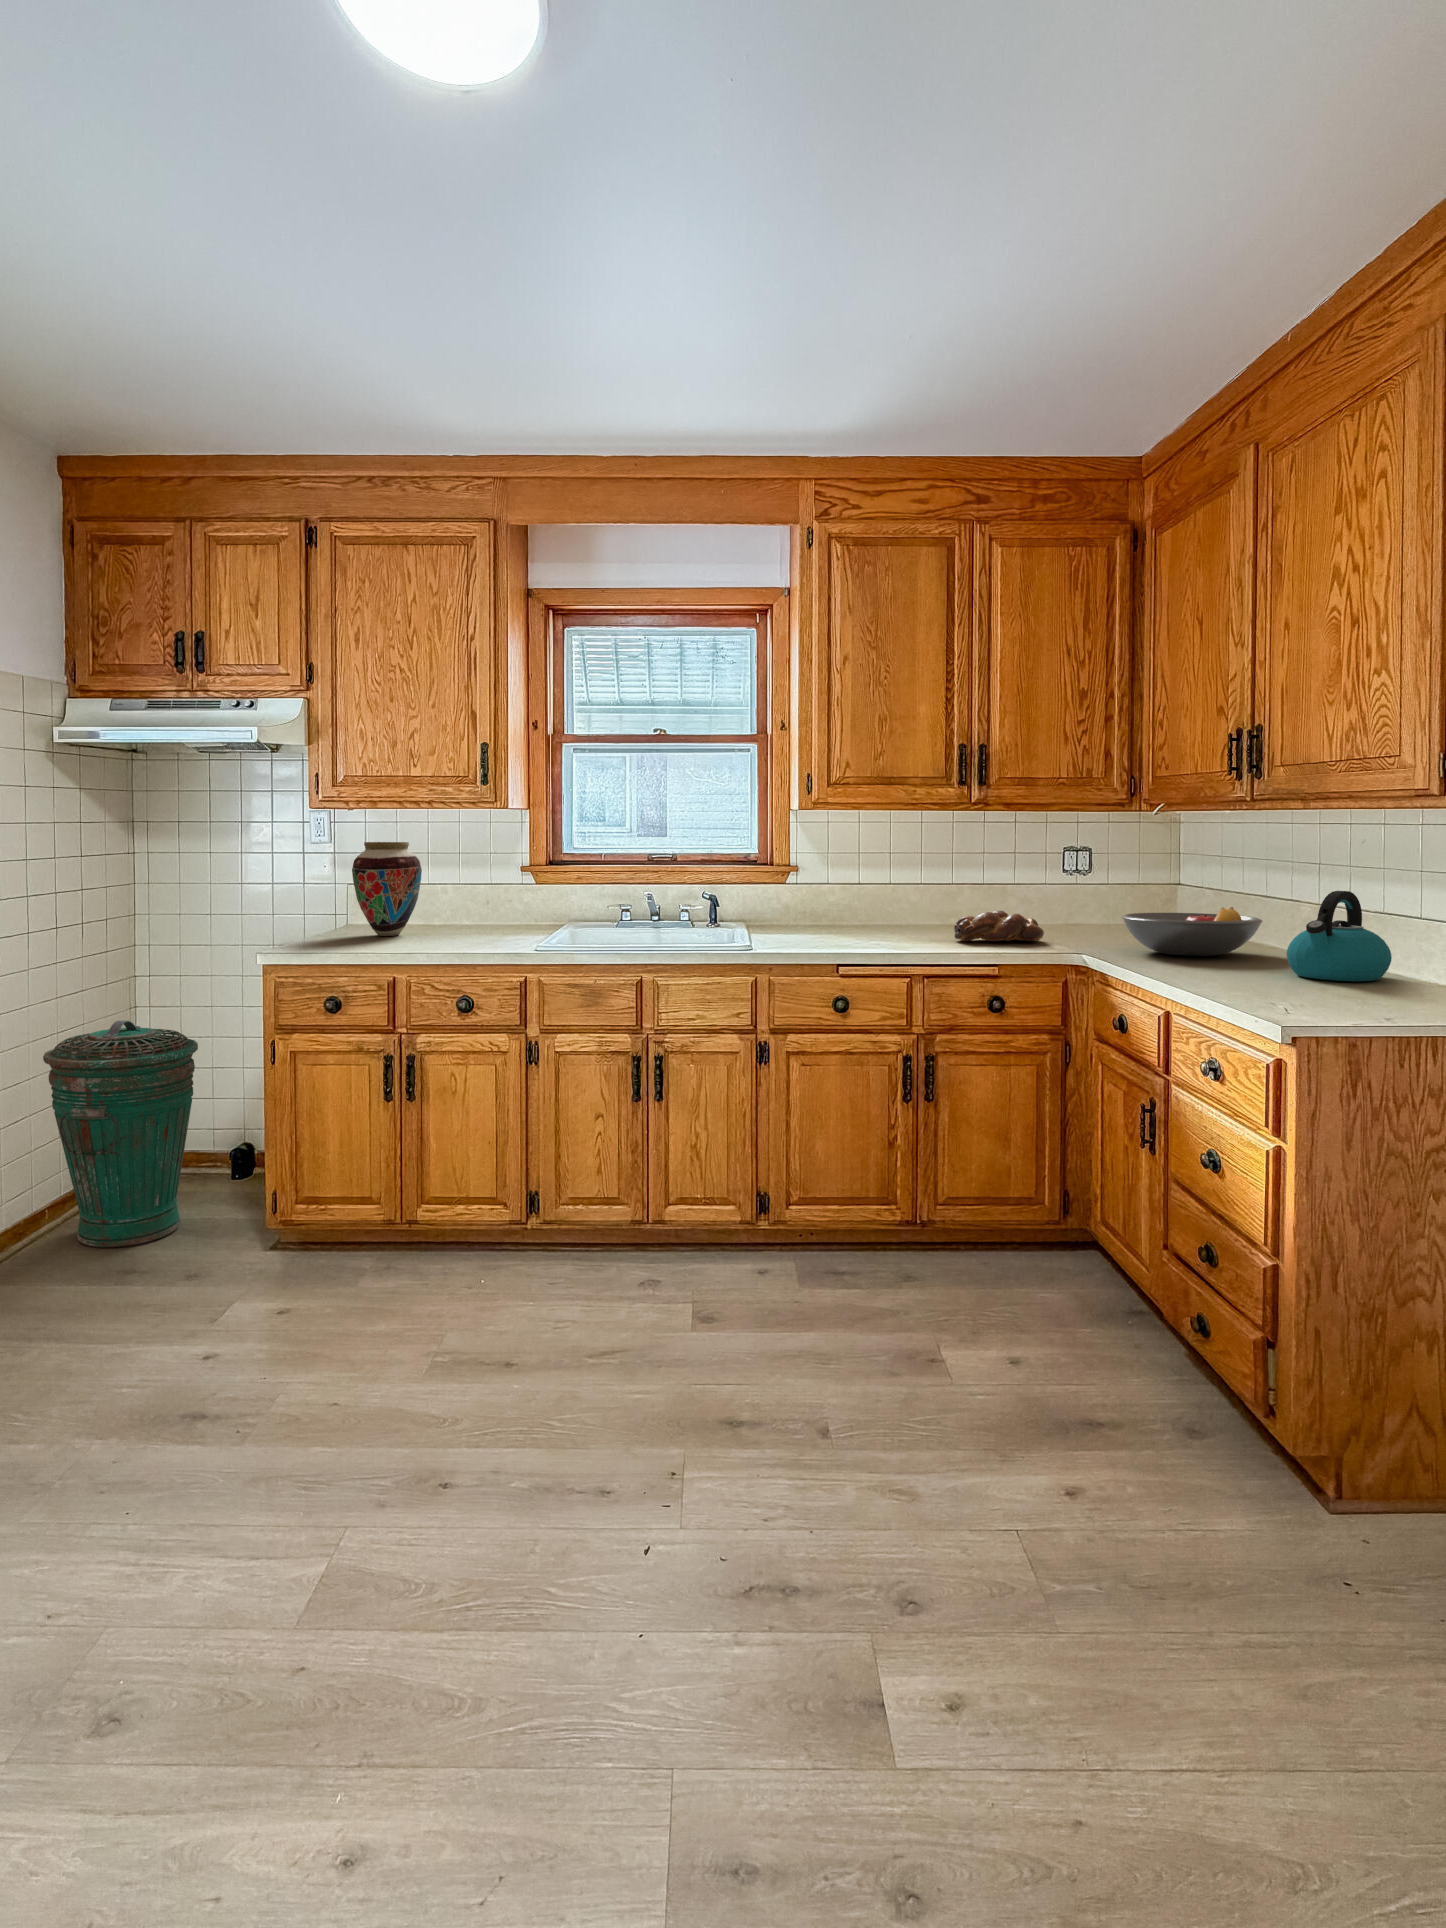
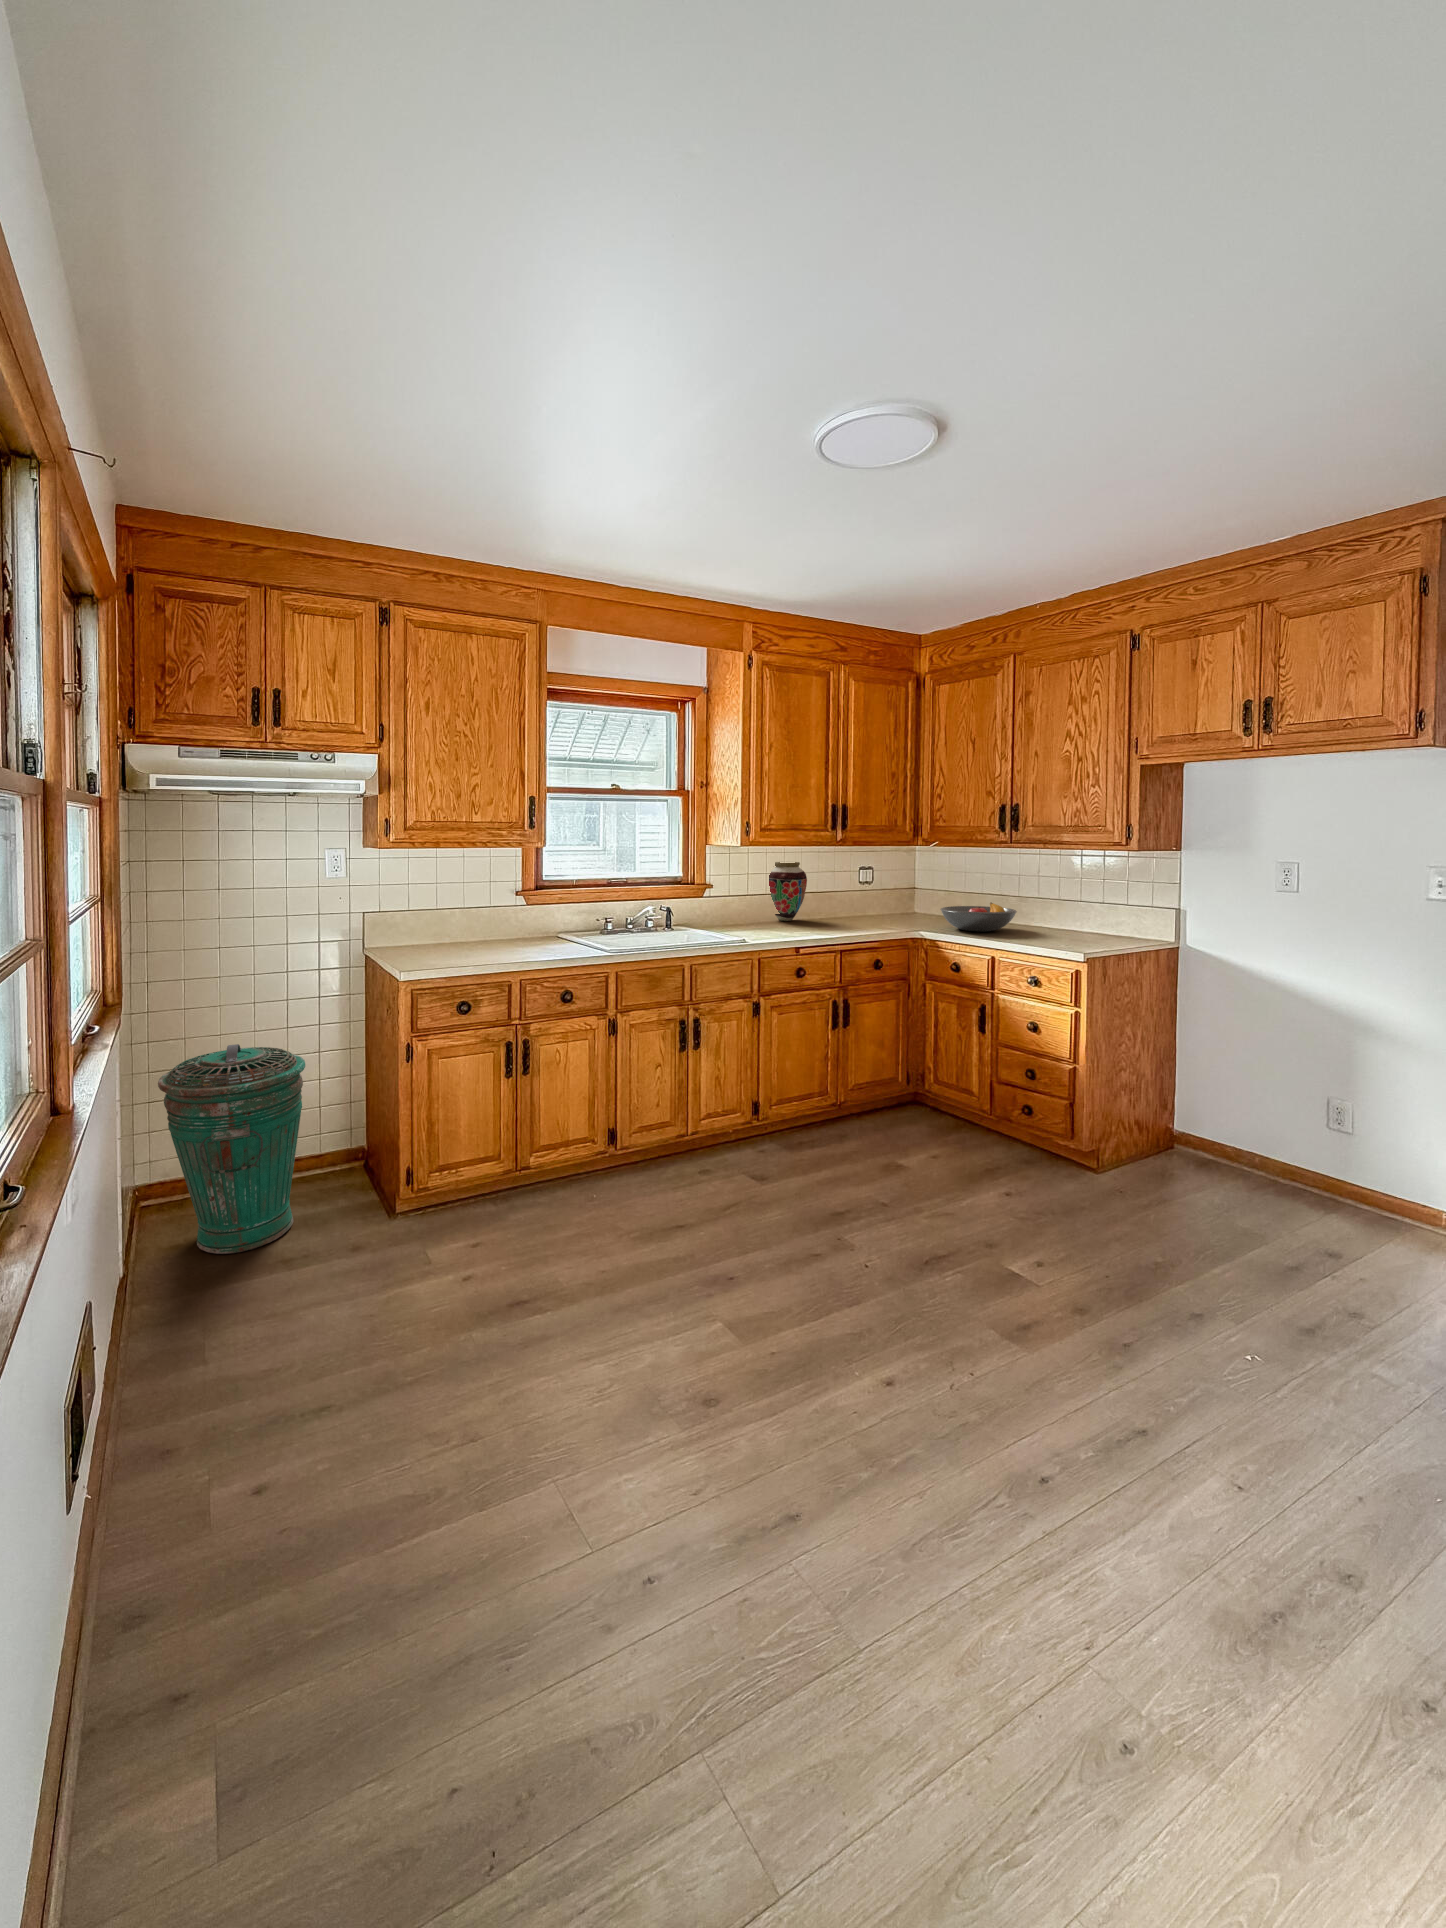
vase: present [352,842,422,936] -> present [769,862,807,921]
kettle: present [1287,891,1392,981] -> none [1051,895,1105,943]
bread loaf: present [954,911,1044,941] -> none [836,908,890,929]

